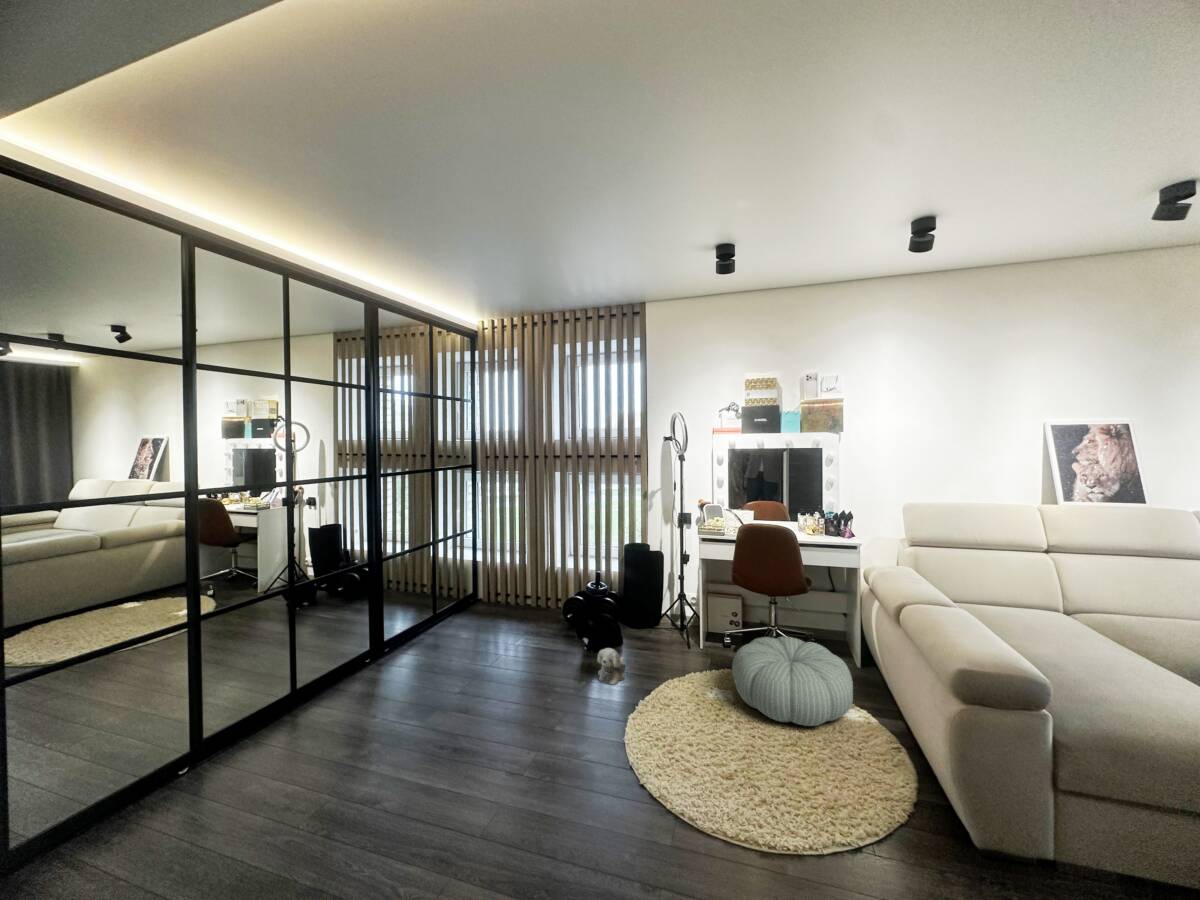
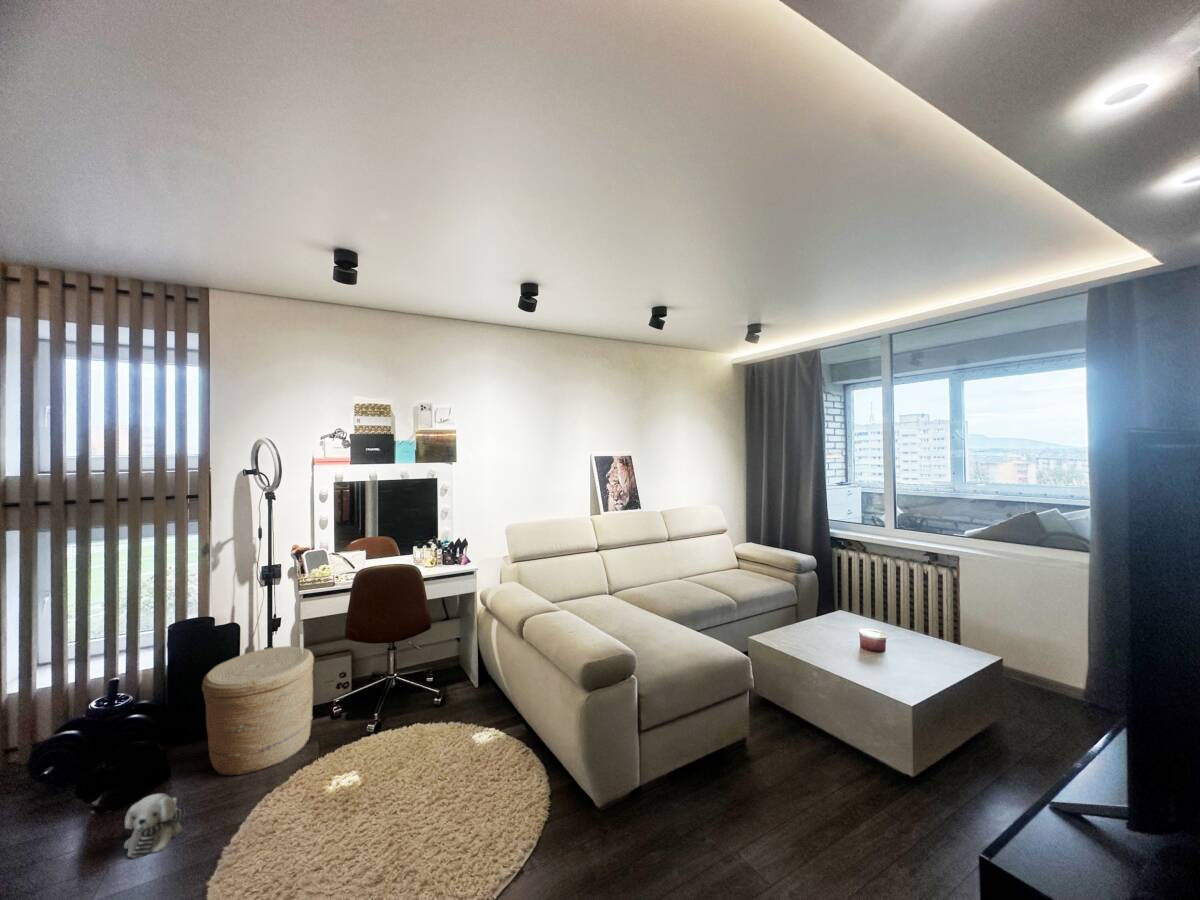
woven basket: none [638,575,708,663] -> present [202,646,314,776]
pouf: present [732,636,853,726] -> none [355,677,486,781]

